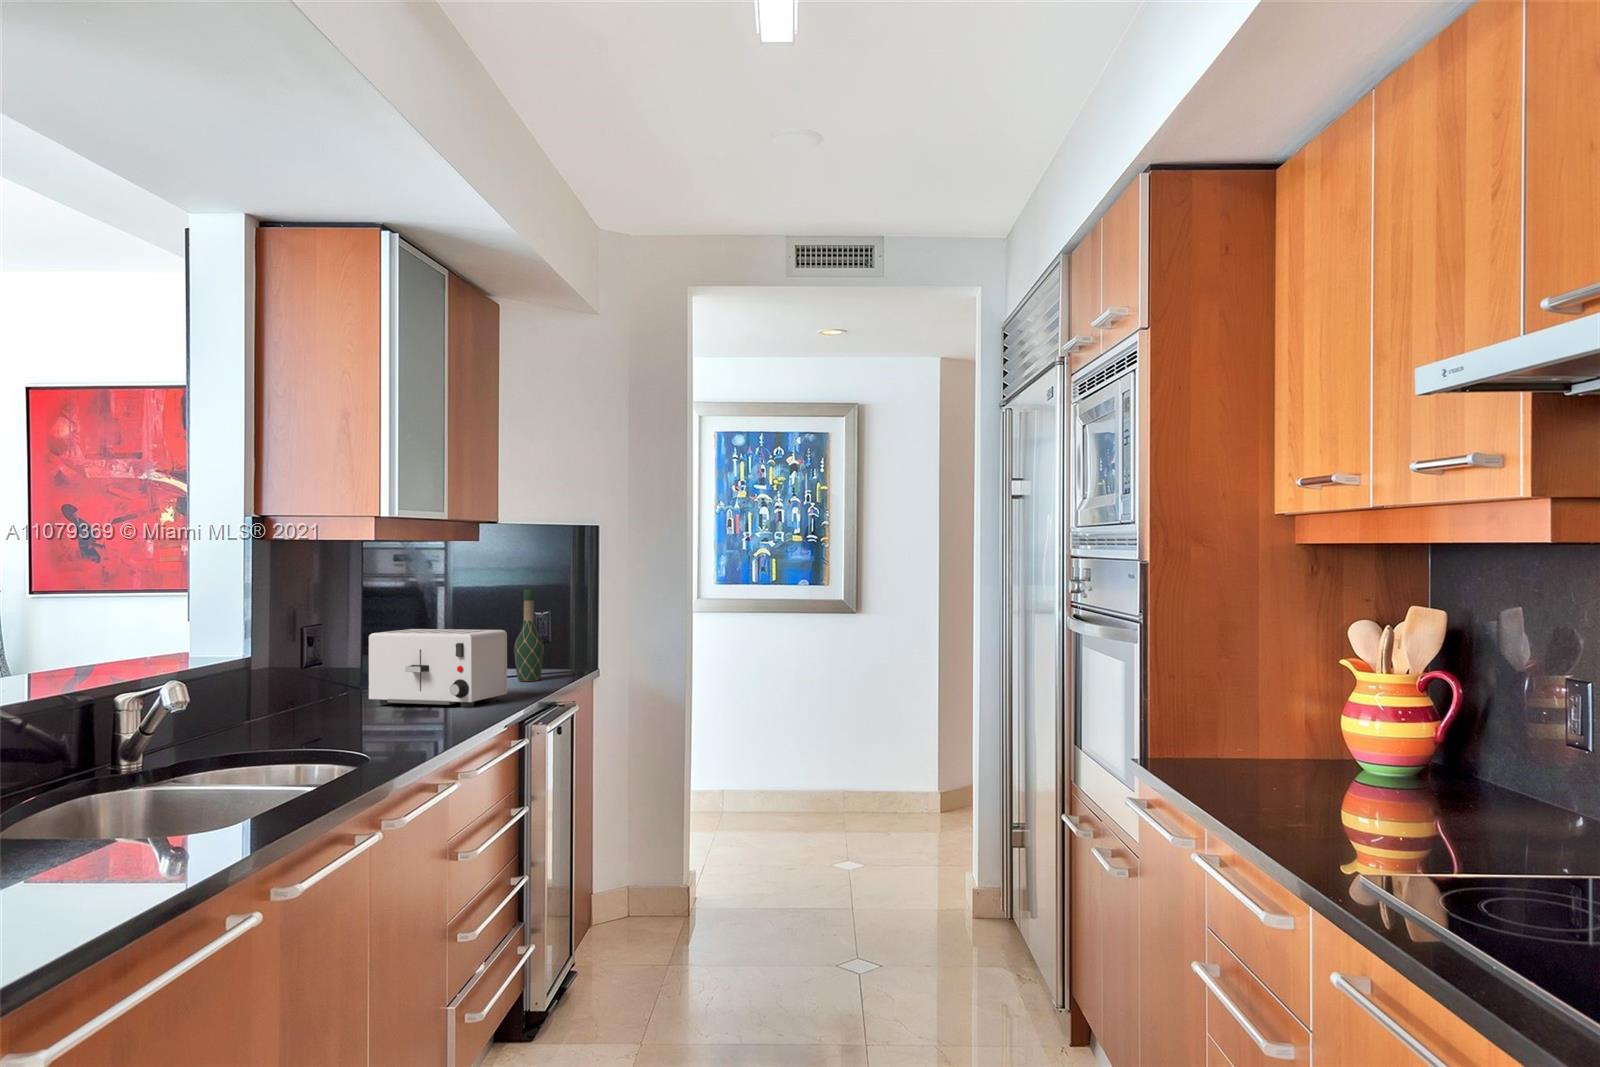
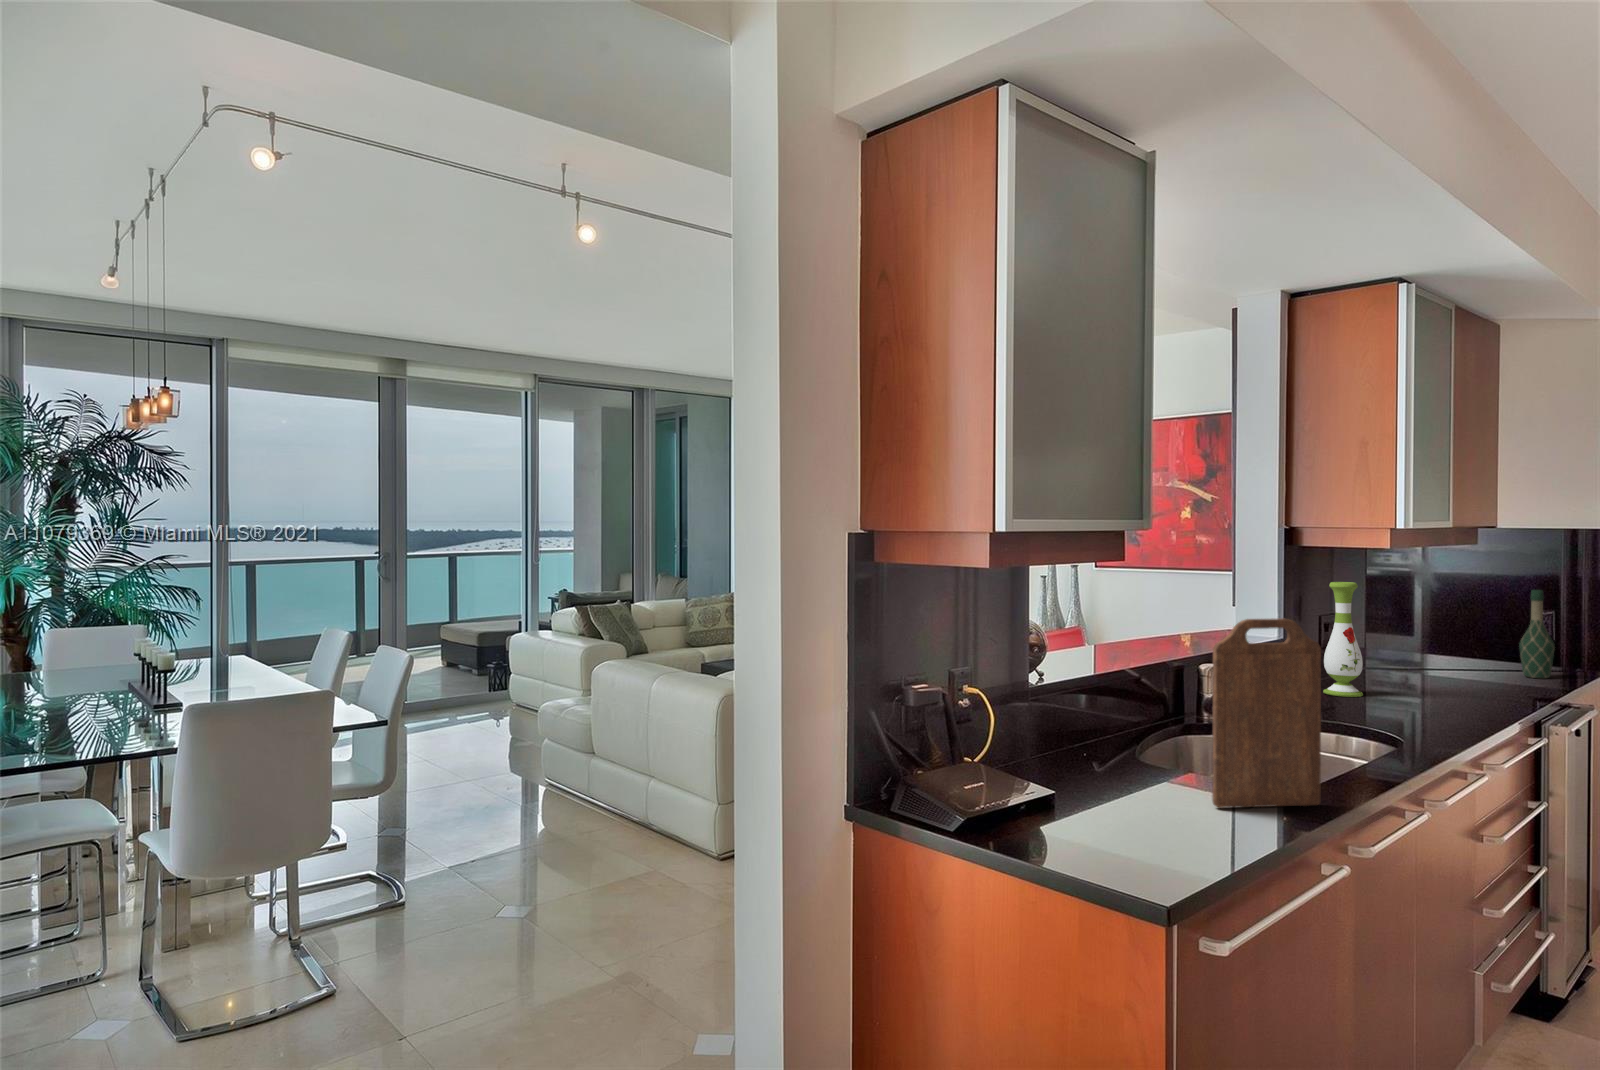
vase: none [303,582,349,721] -> present [1323,582,1363,697]
cutting board: none [58,597,228,884] -> present [1212,618,1321,808]
toaster: present [369,629,507,707] -> none [1377,623,1520,700]

